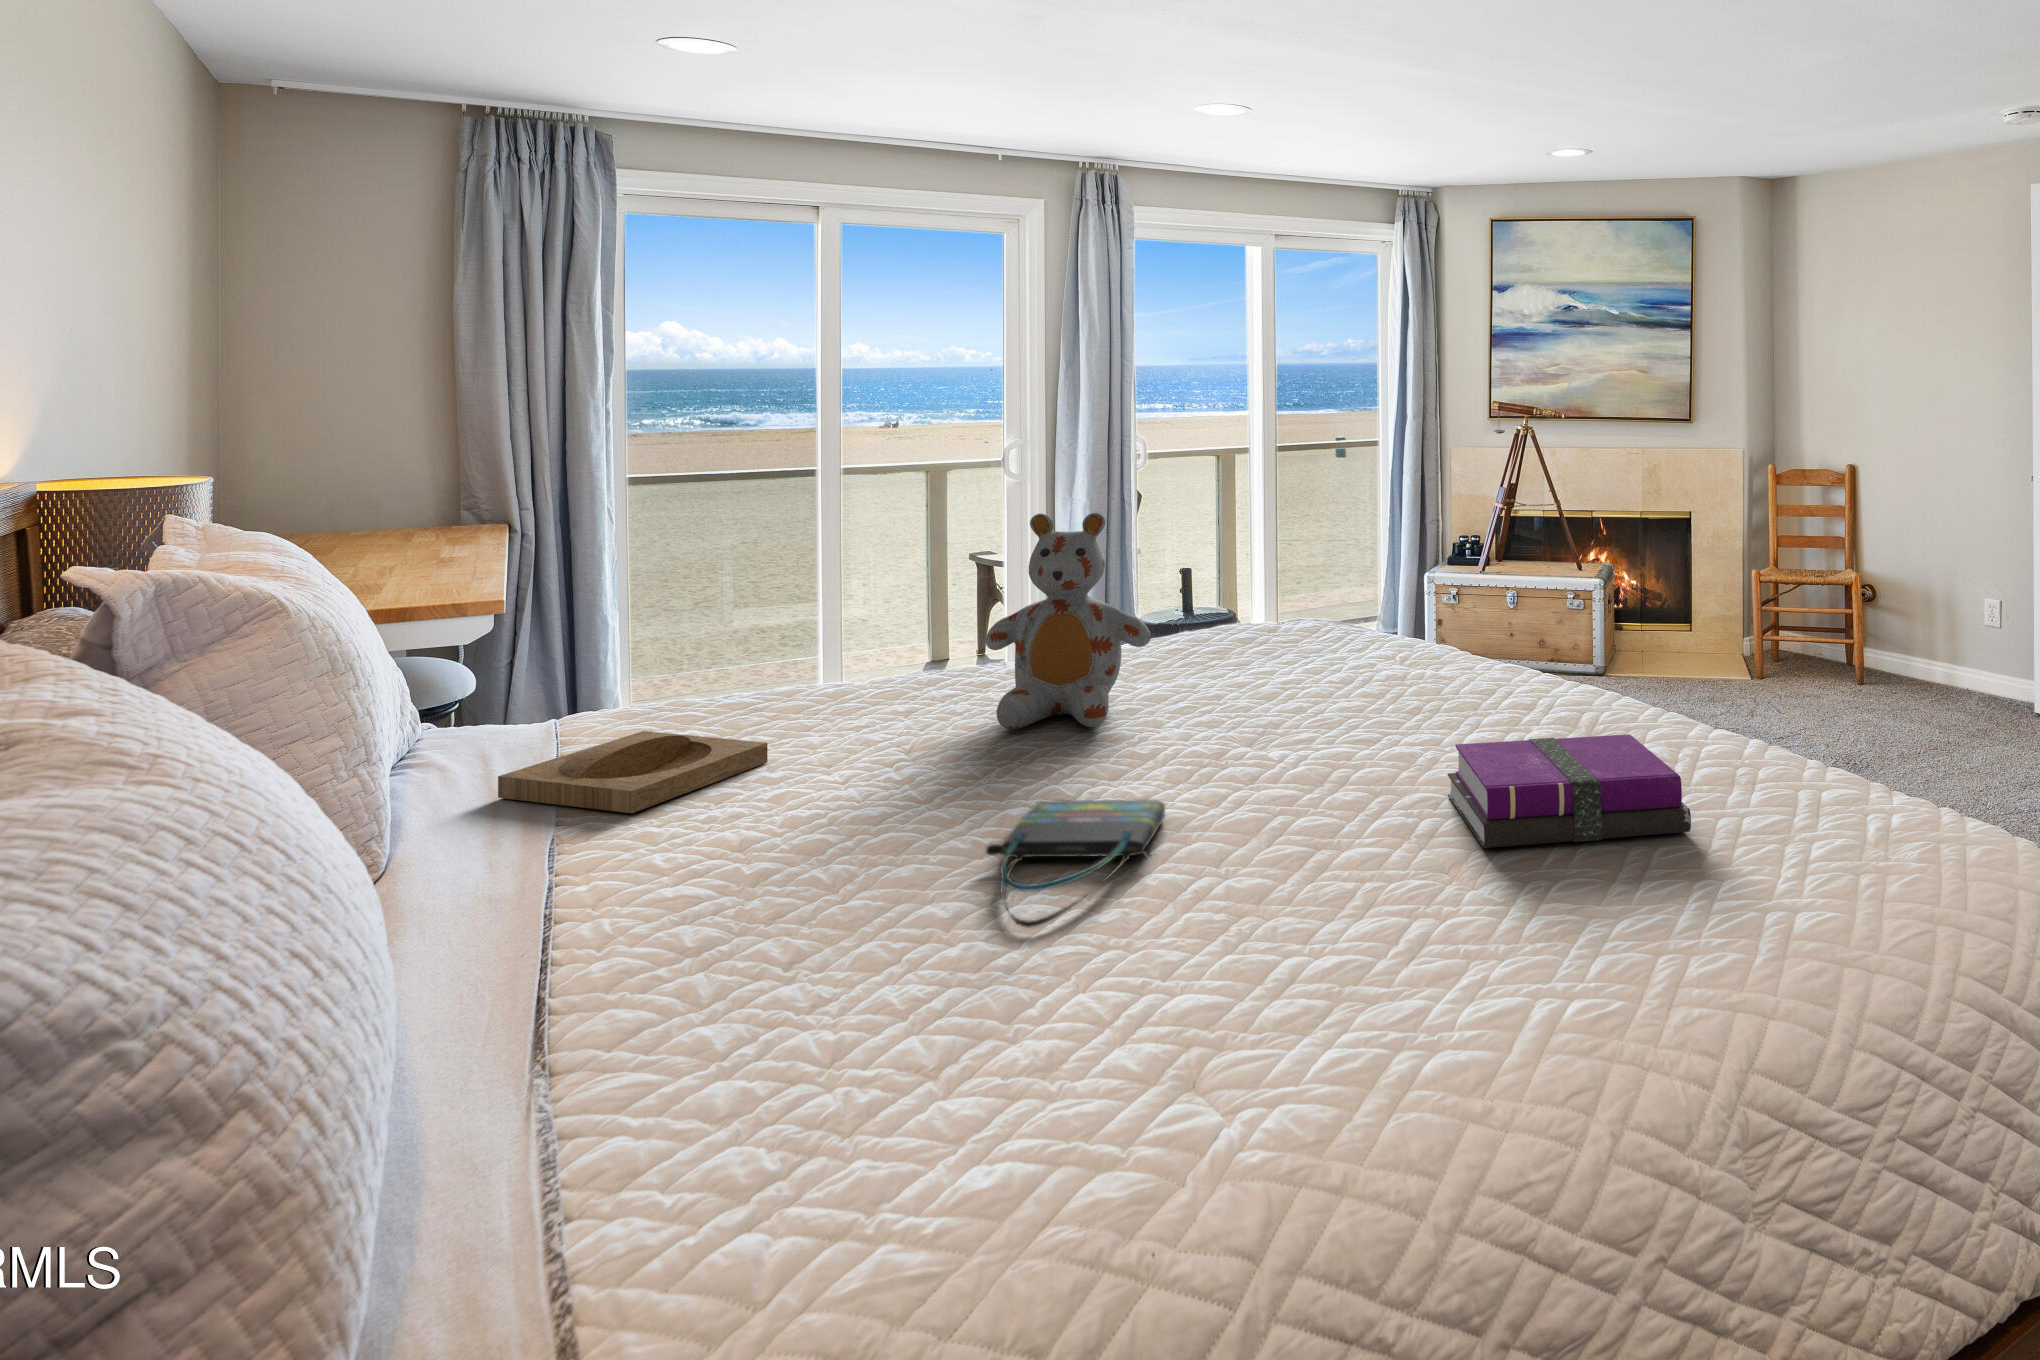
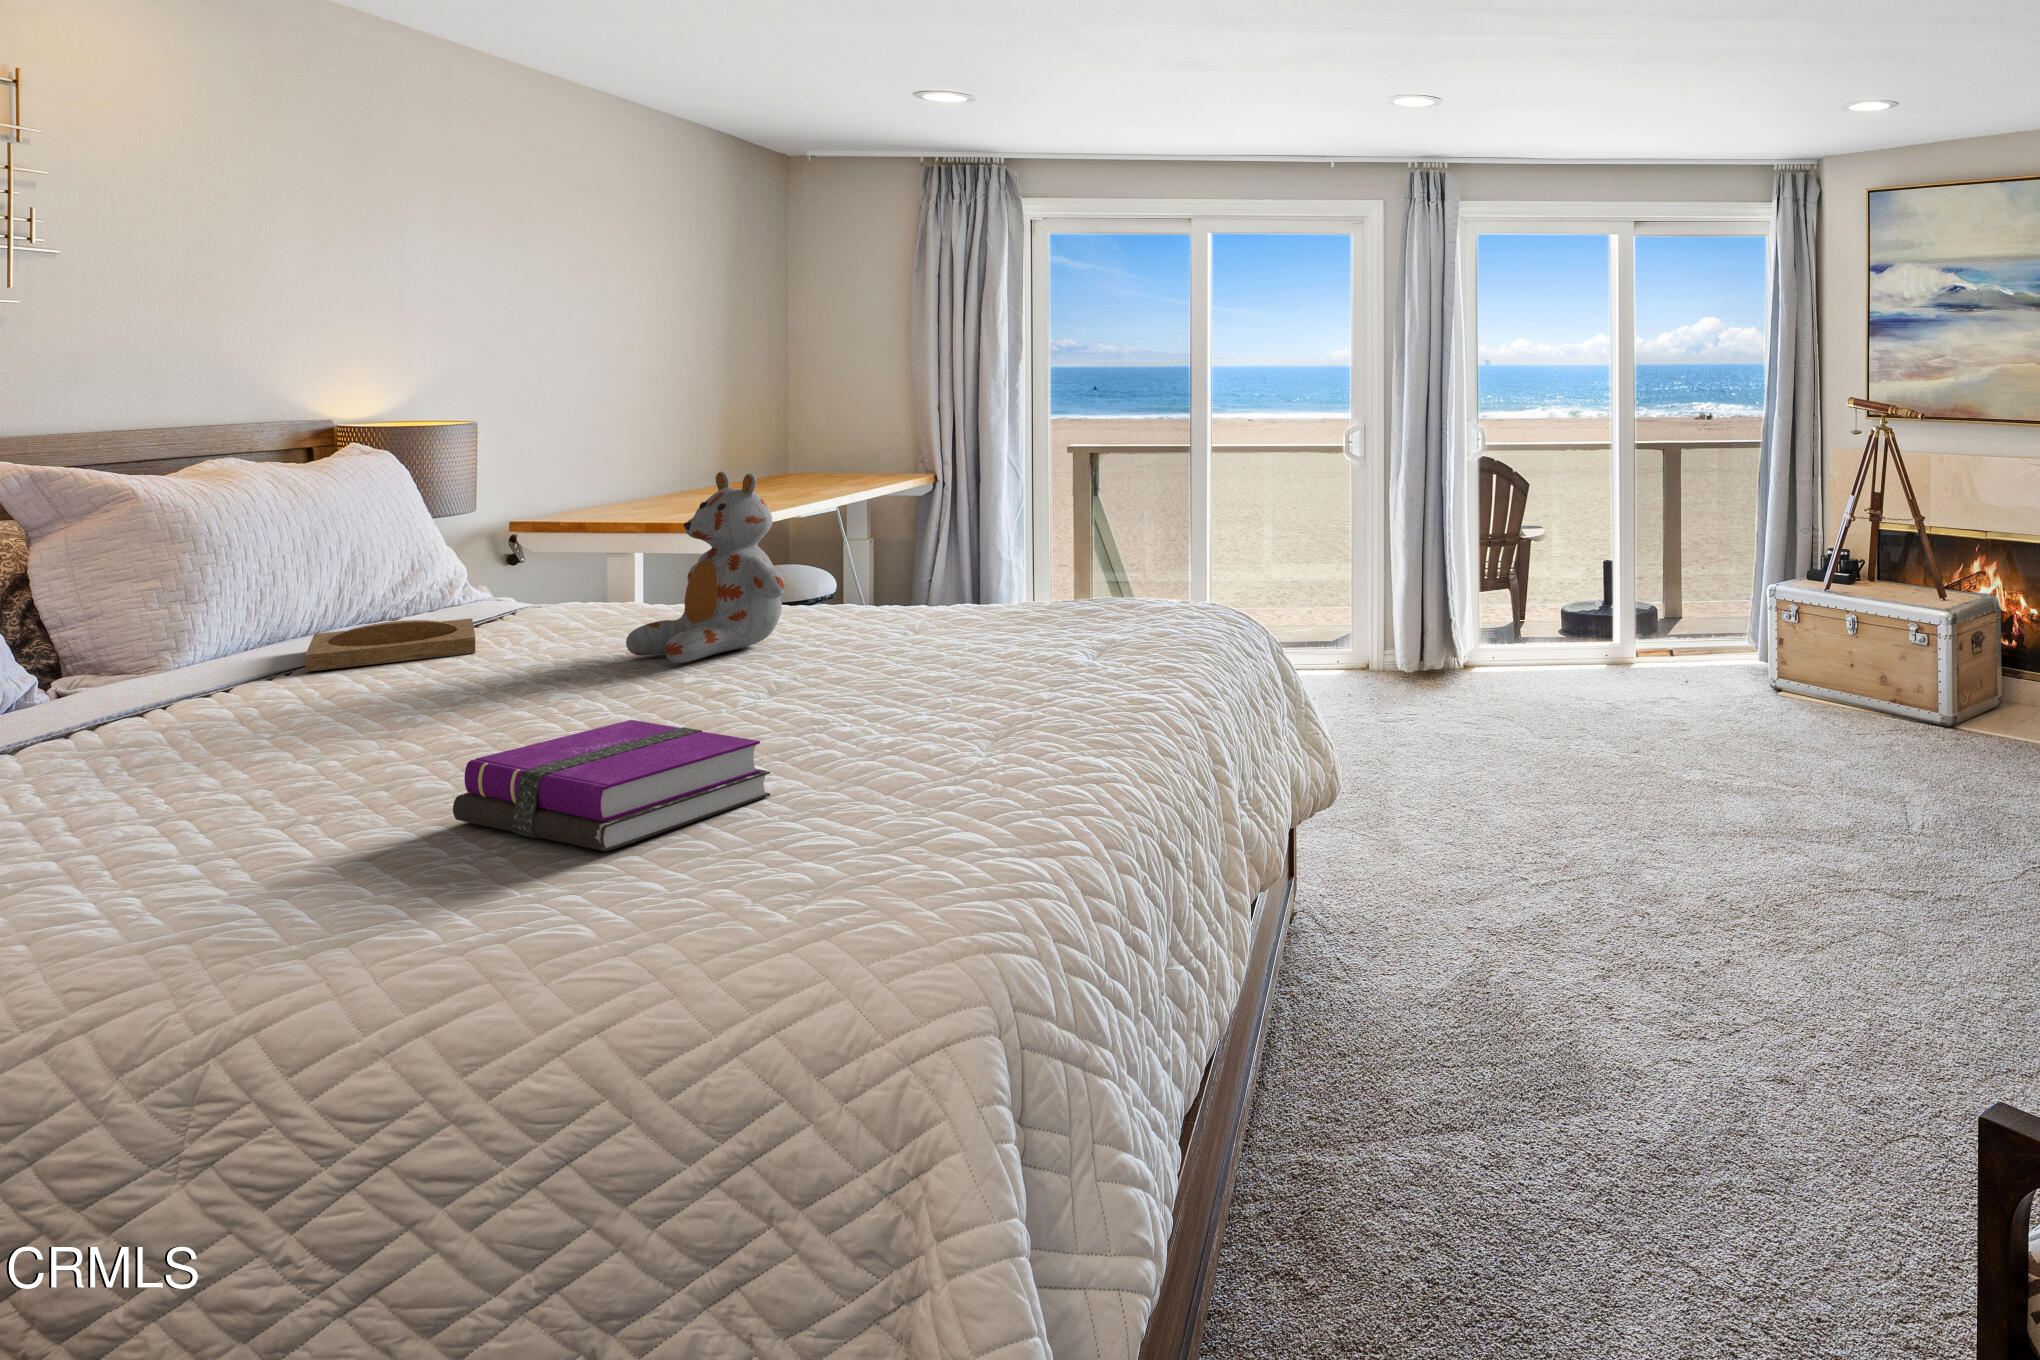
tote bag: present [986,800,1165,928] -> none [98,709,445,798]

